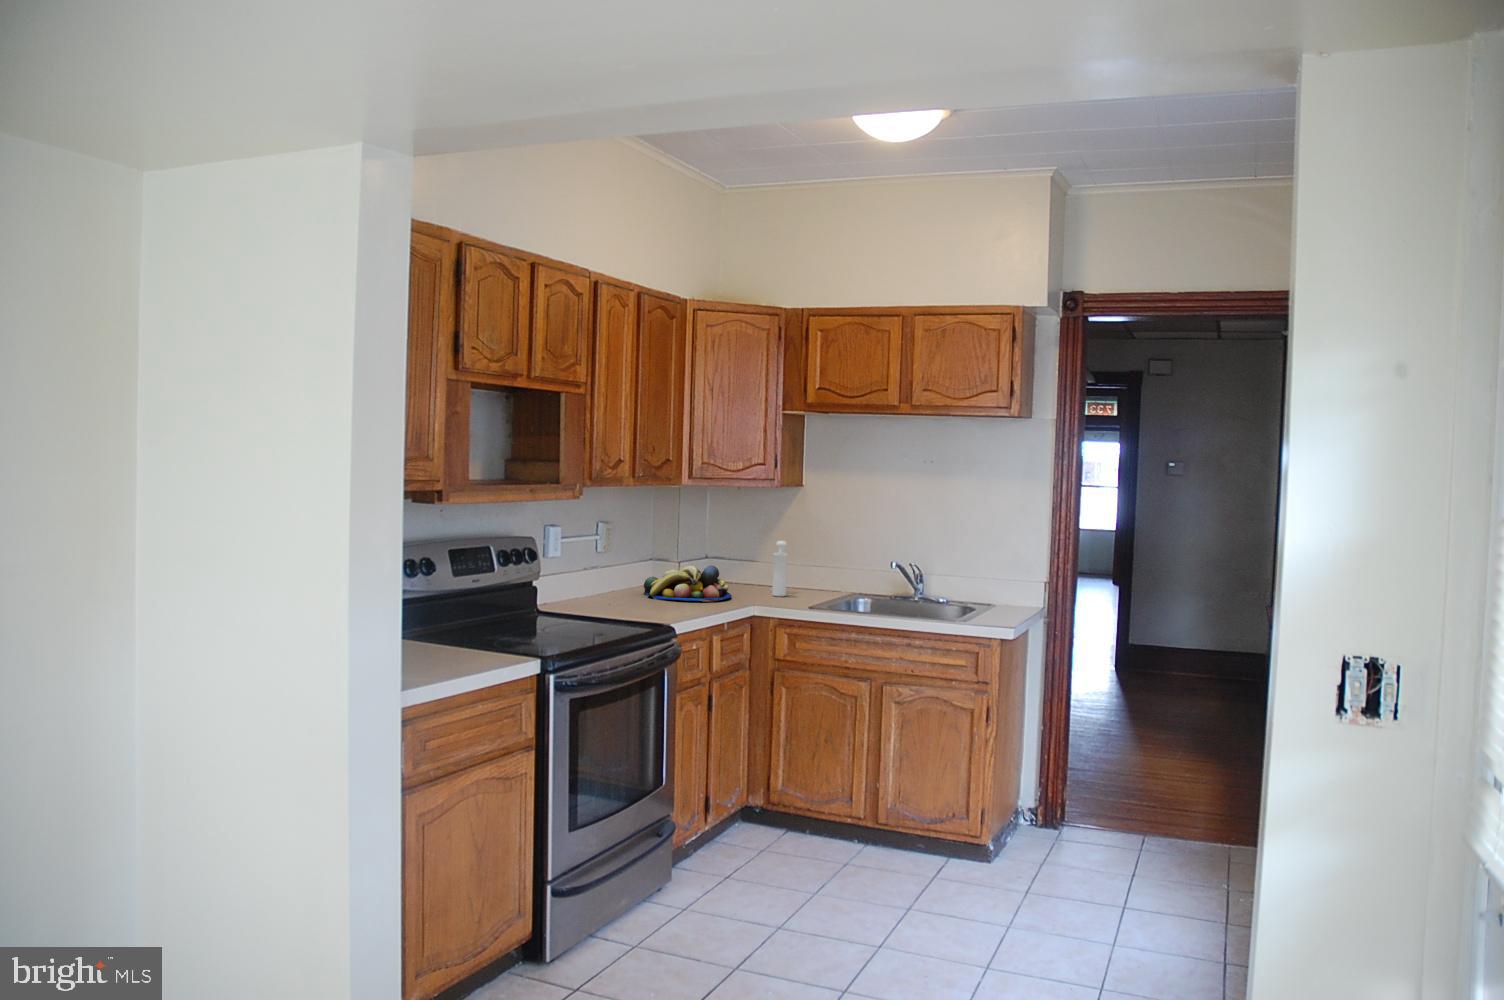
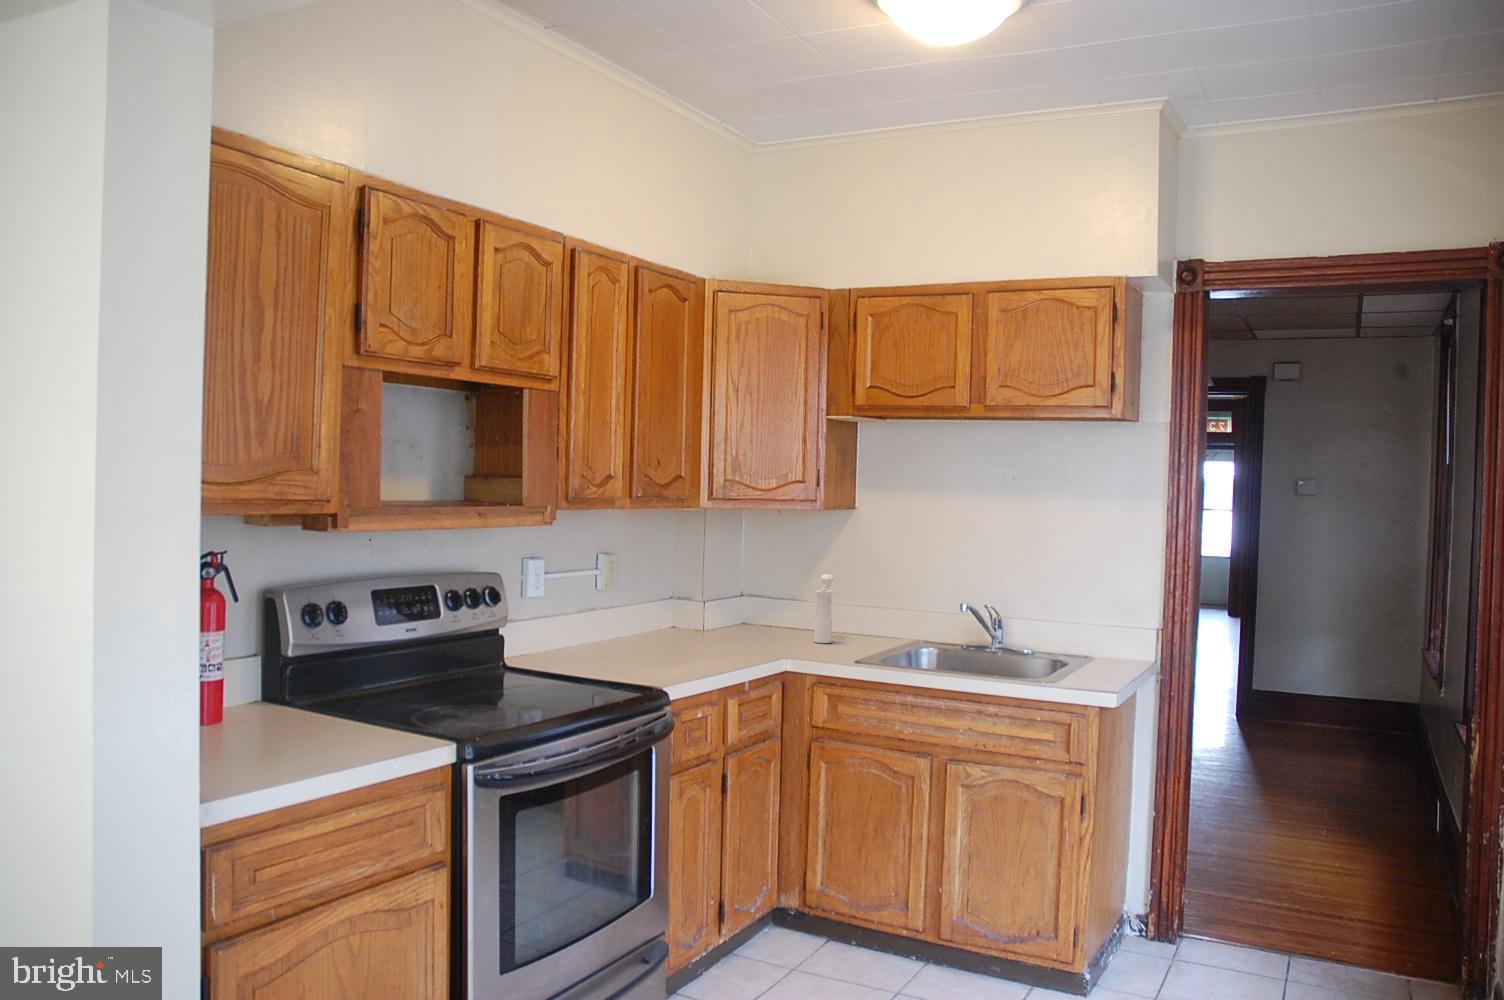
fruit bowl: present [643,565,732,601] -> none [654,605,762,650]

